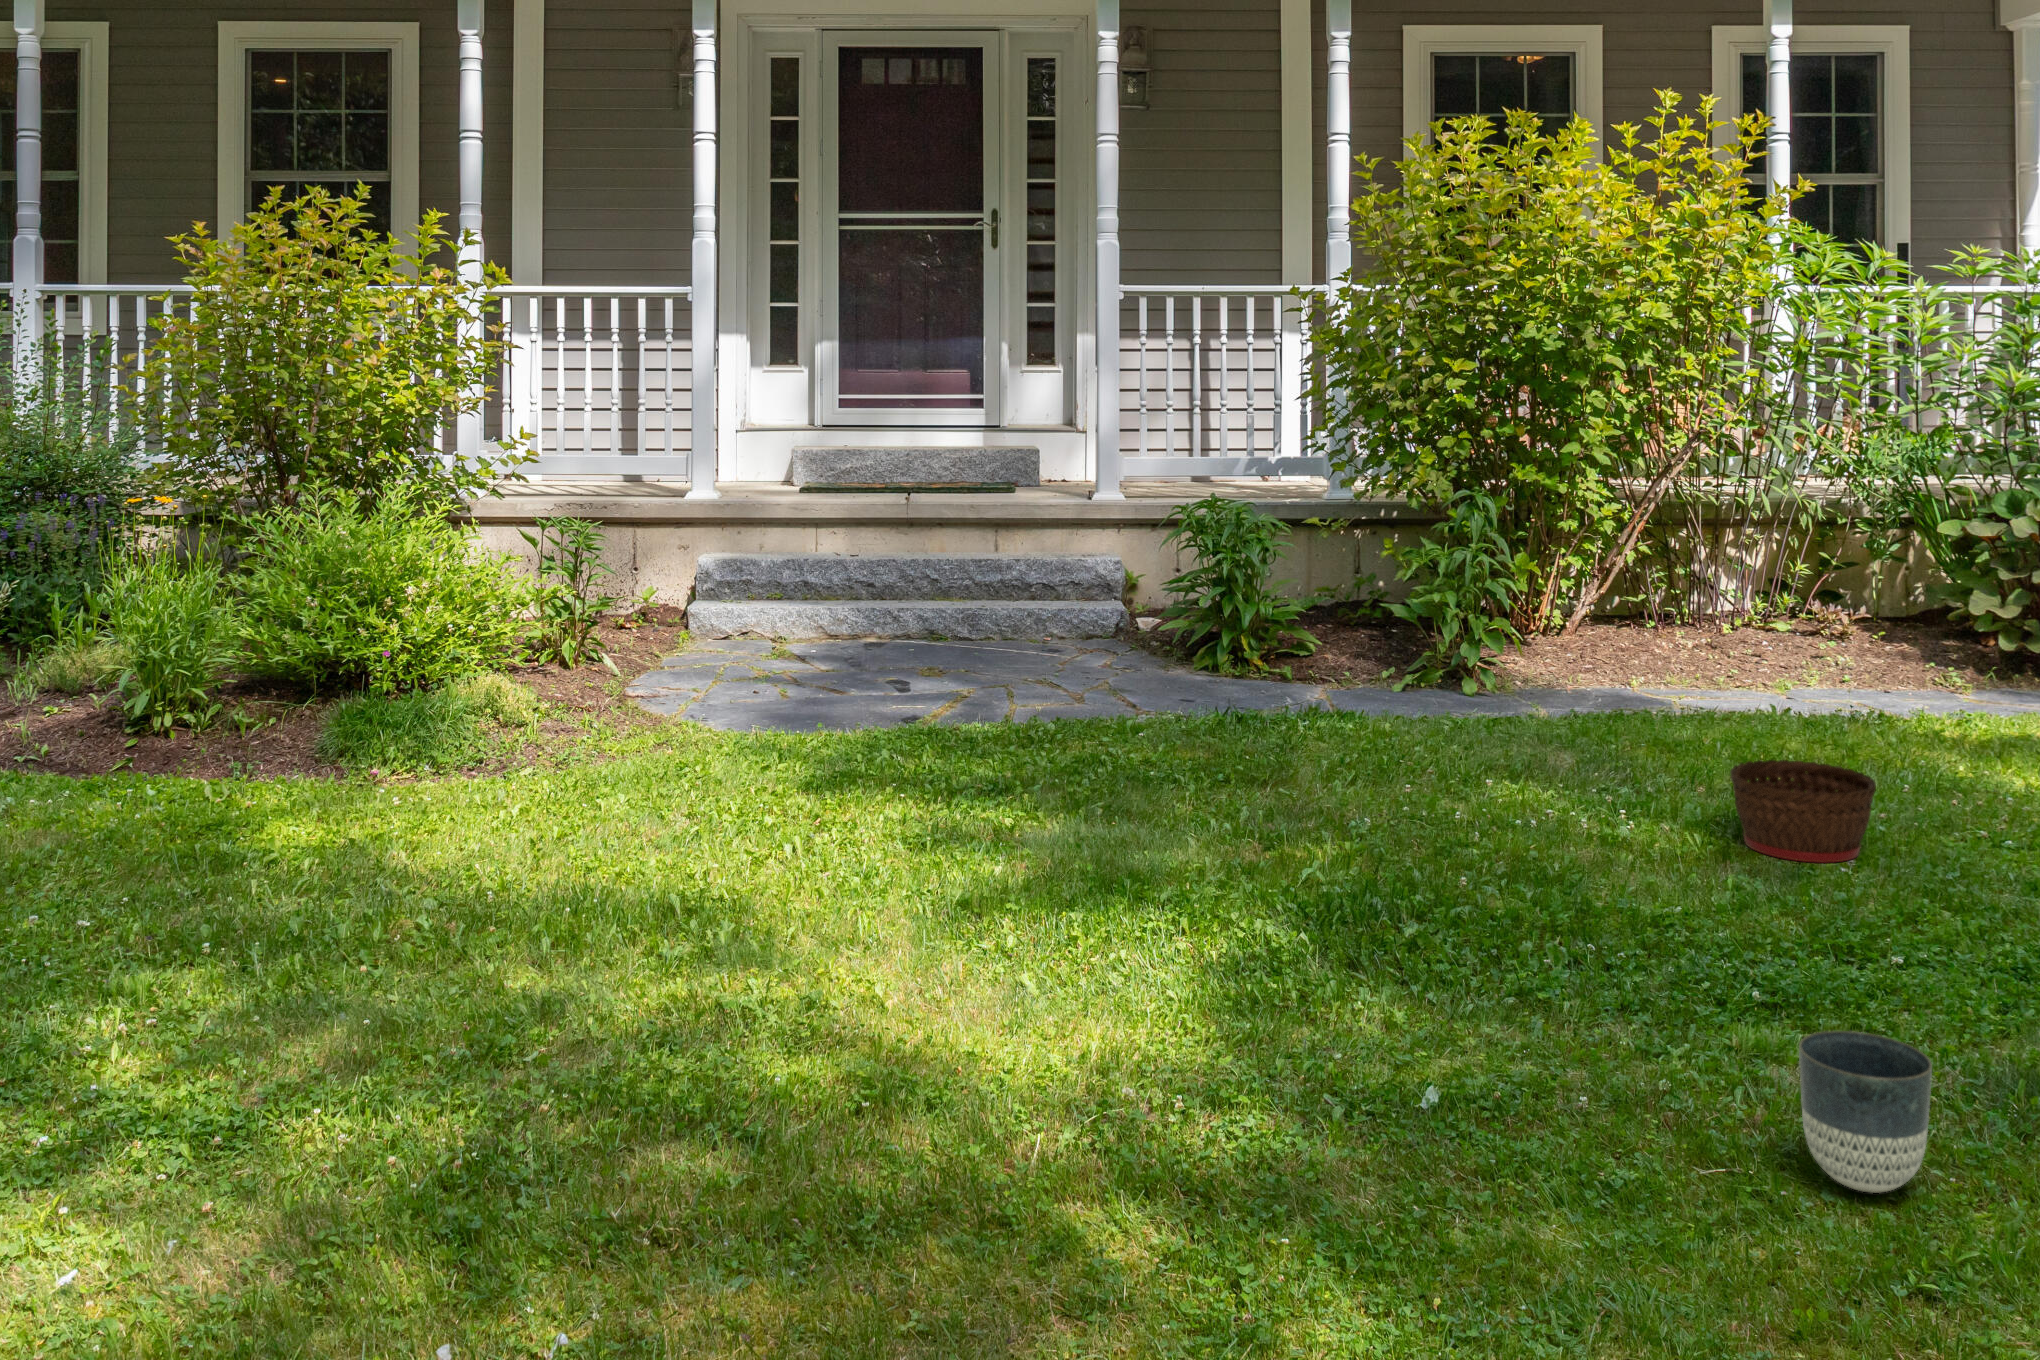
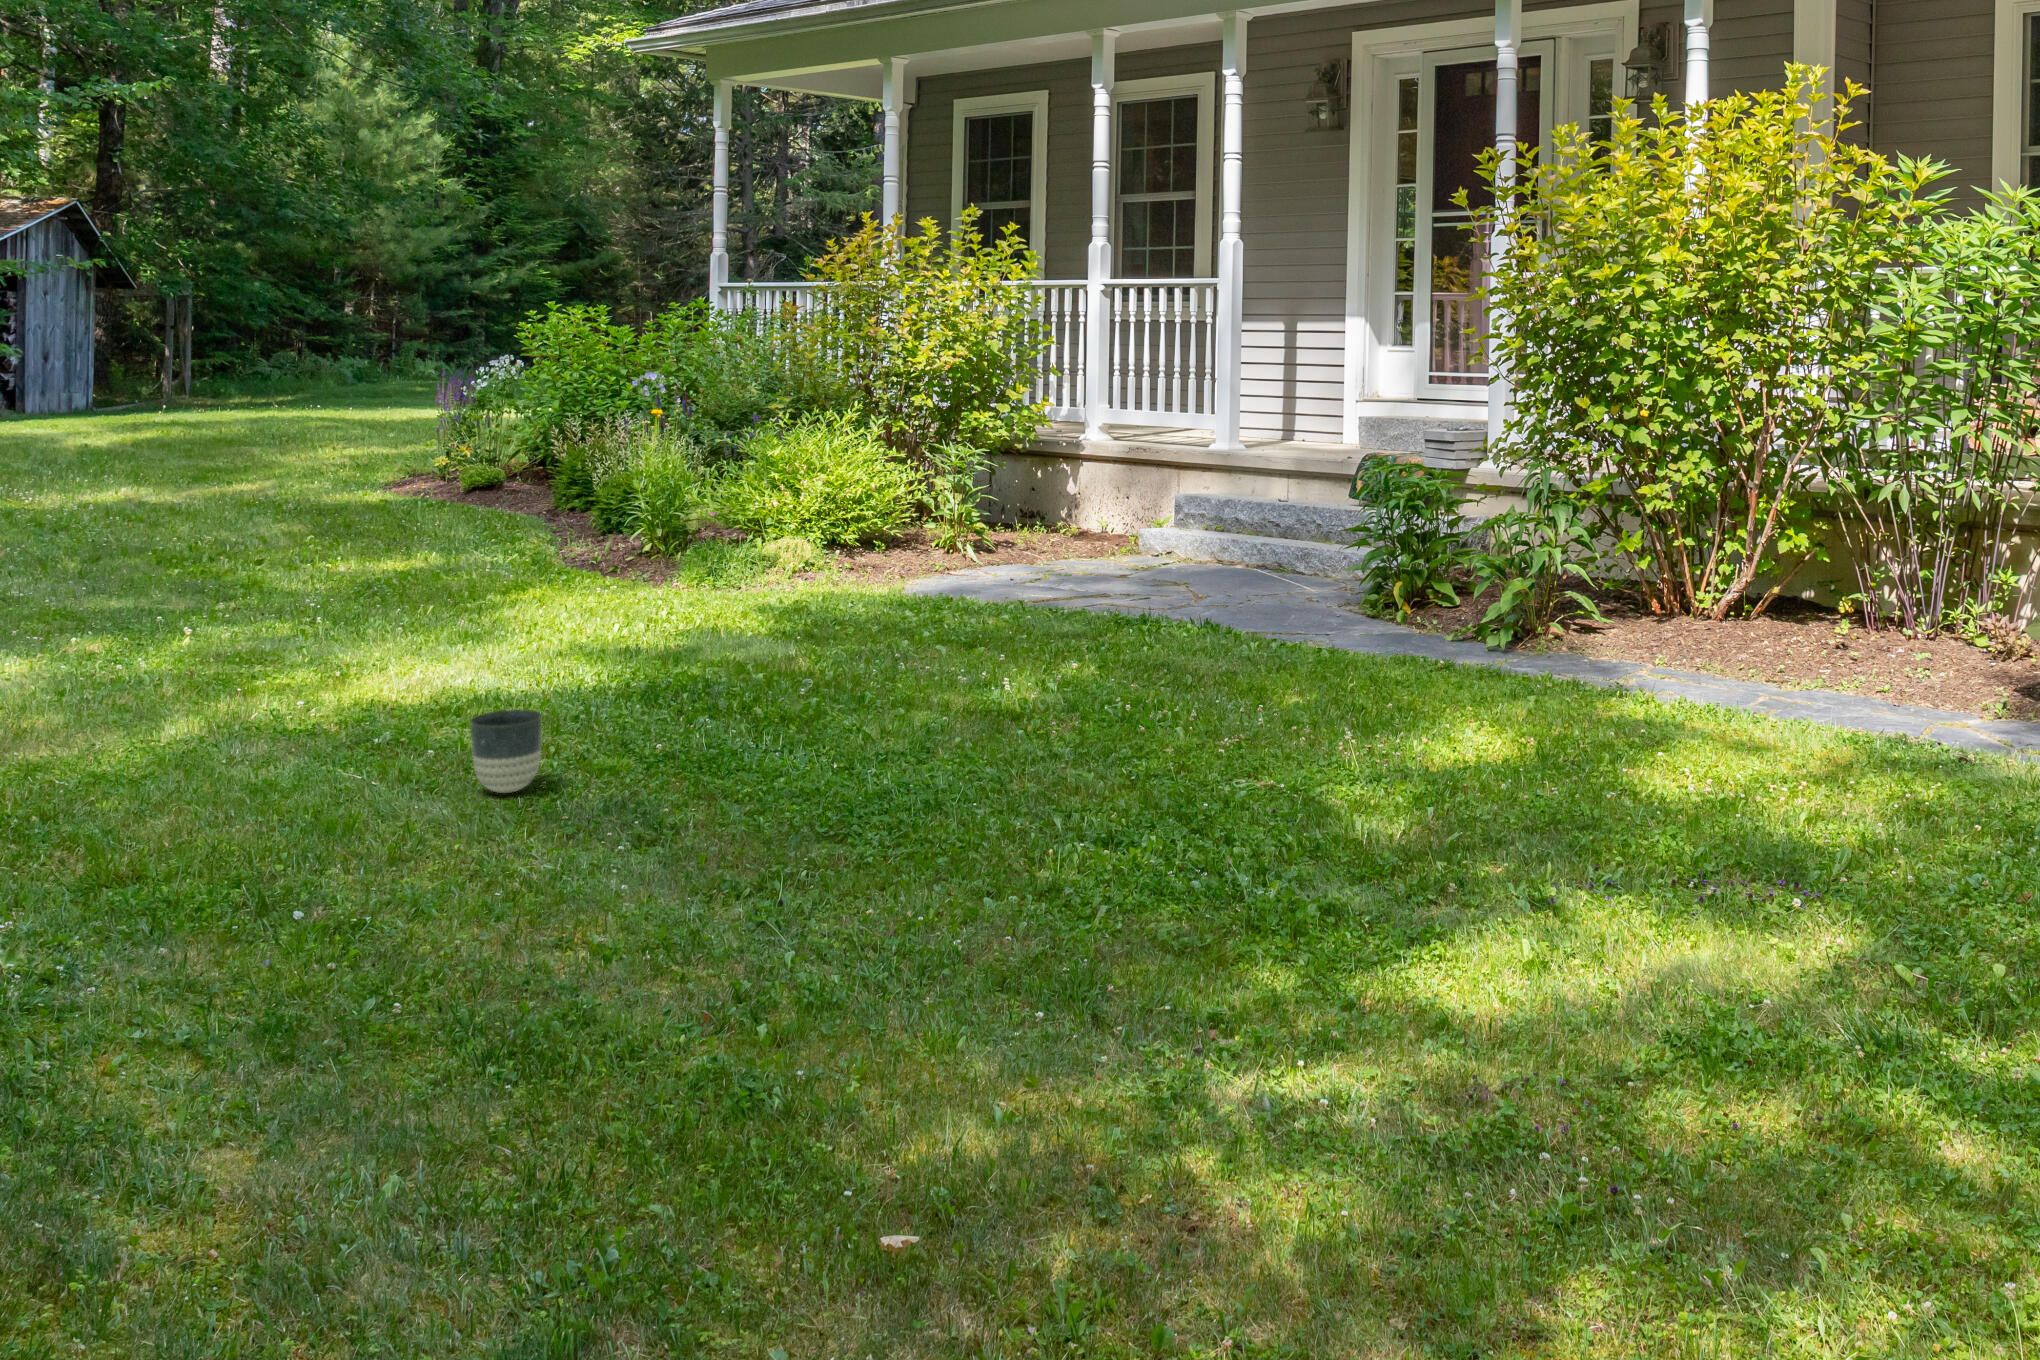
basket: present [1730,760,1876,863] -> none [1084,650,1189,727]

